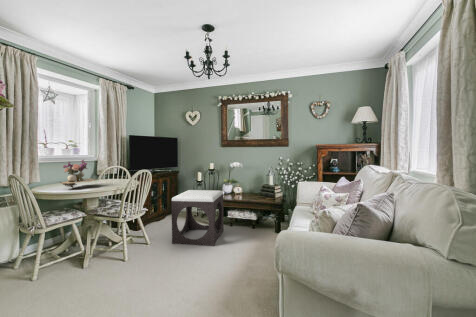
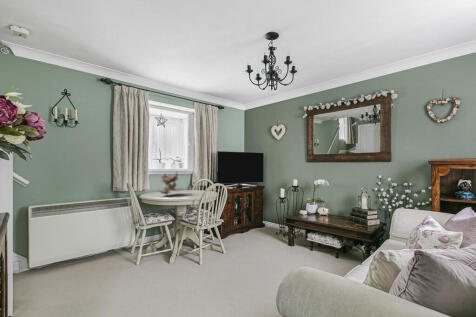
footstool: present [171,190,224,246] -> none [244,206,302,269]

